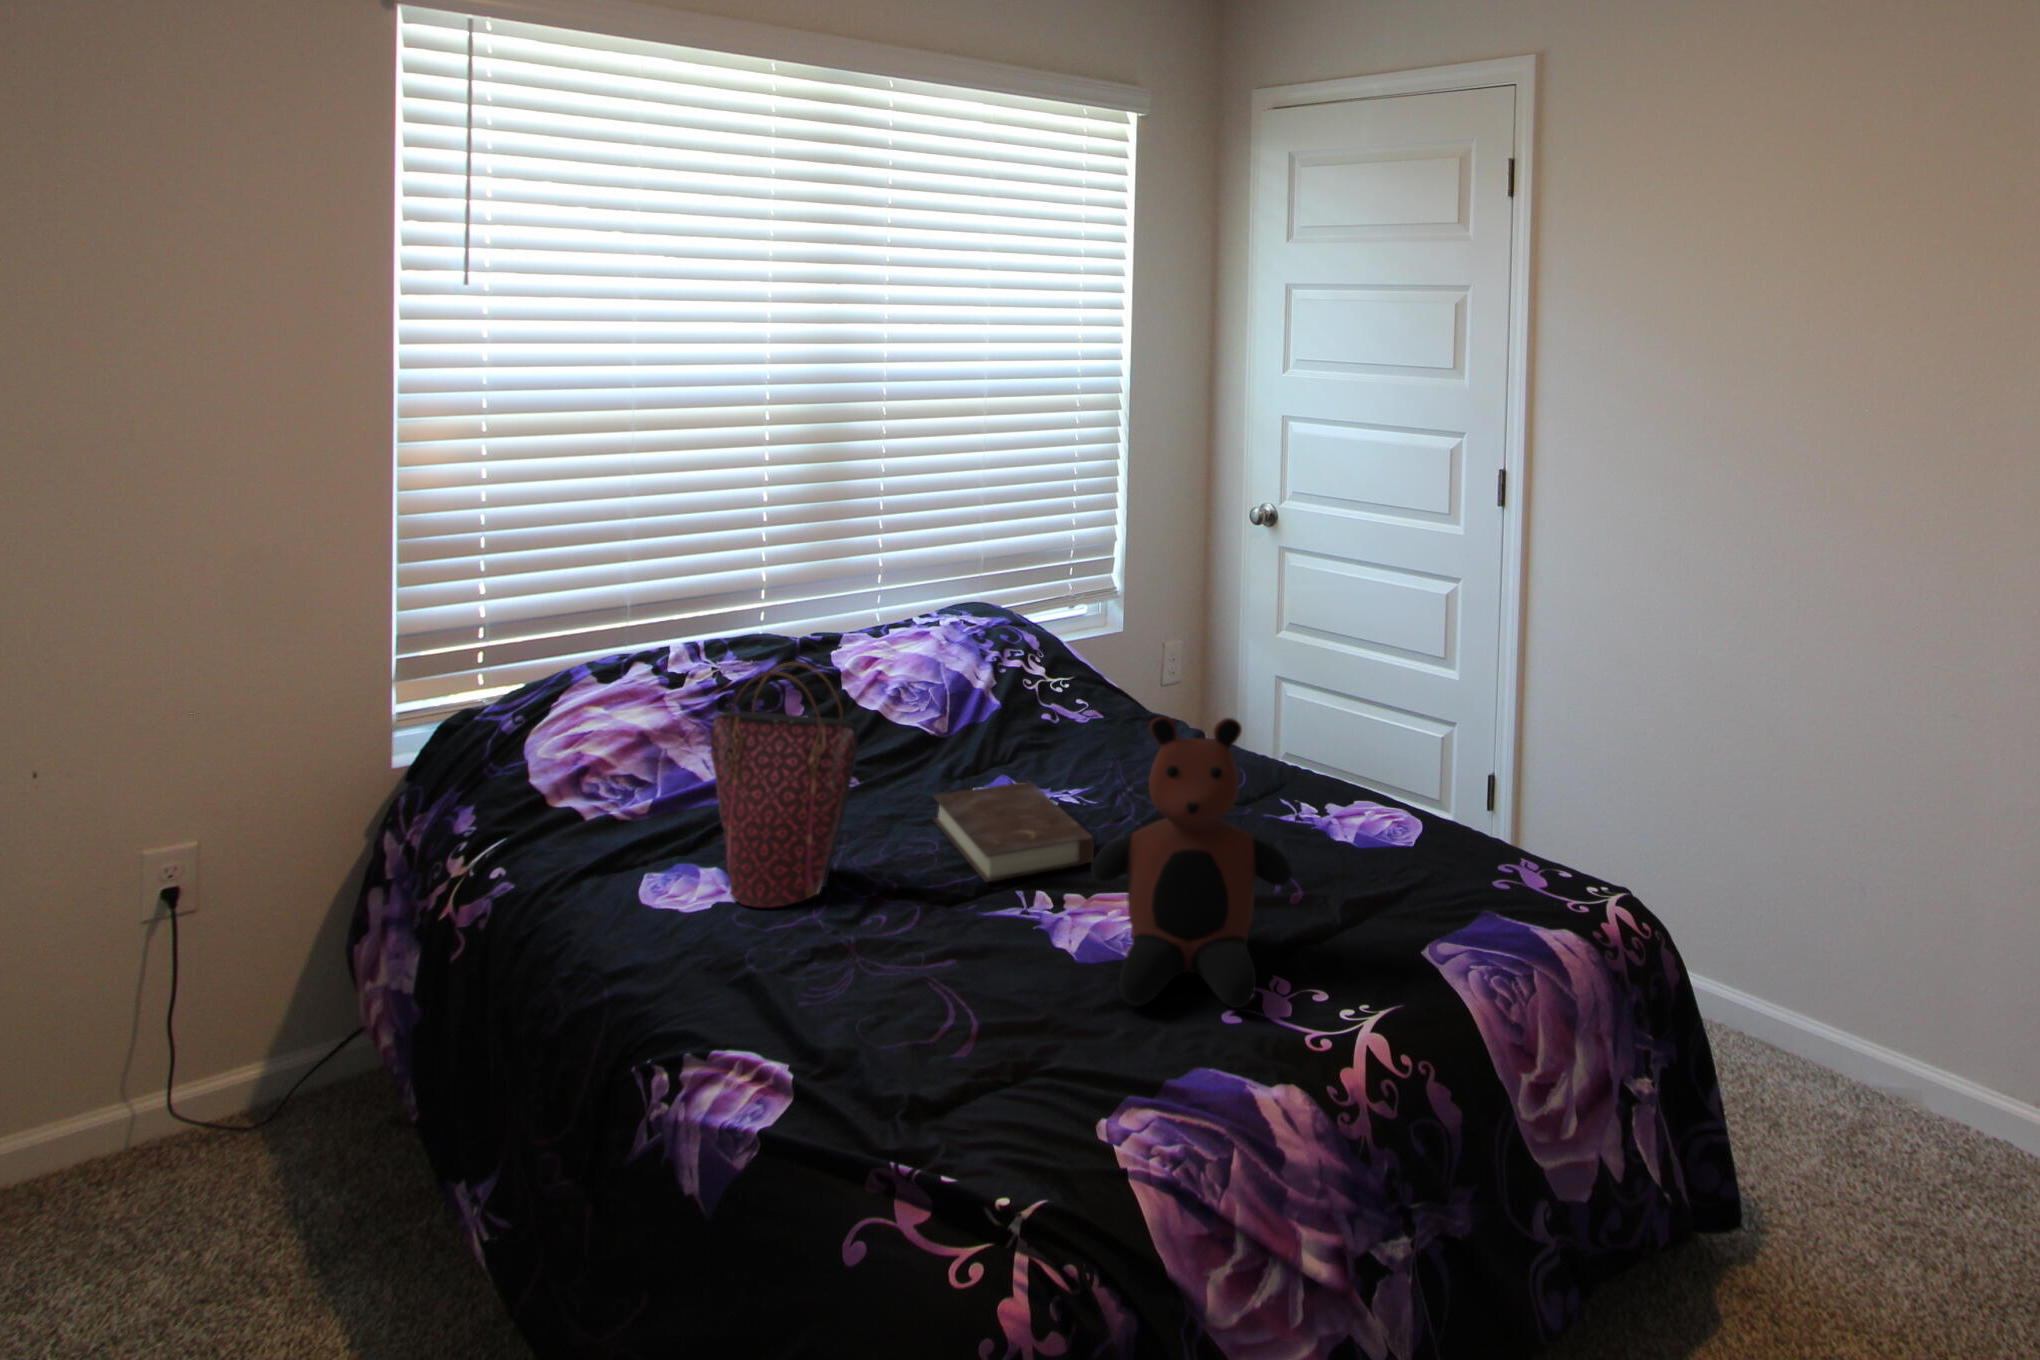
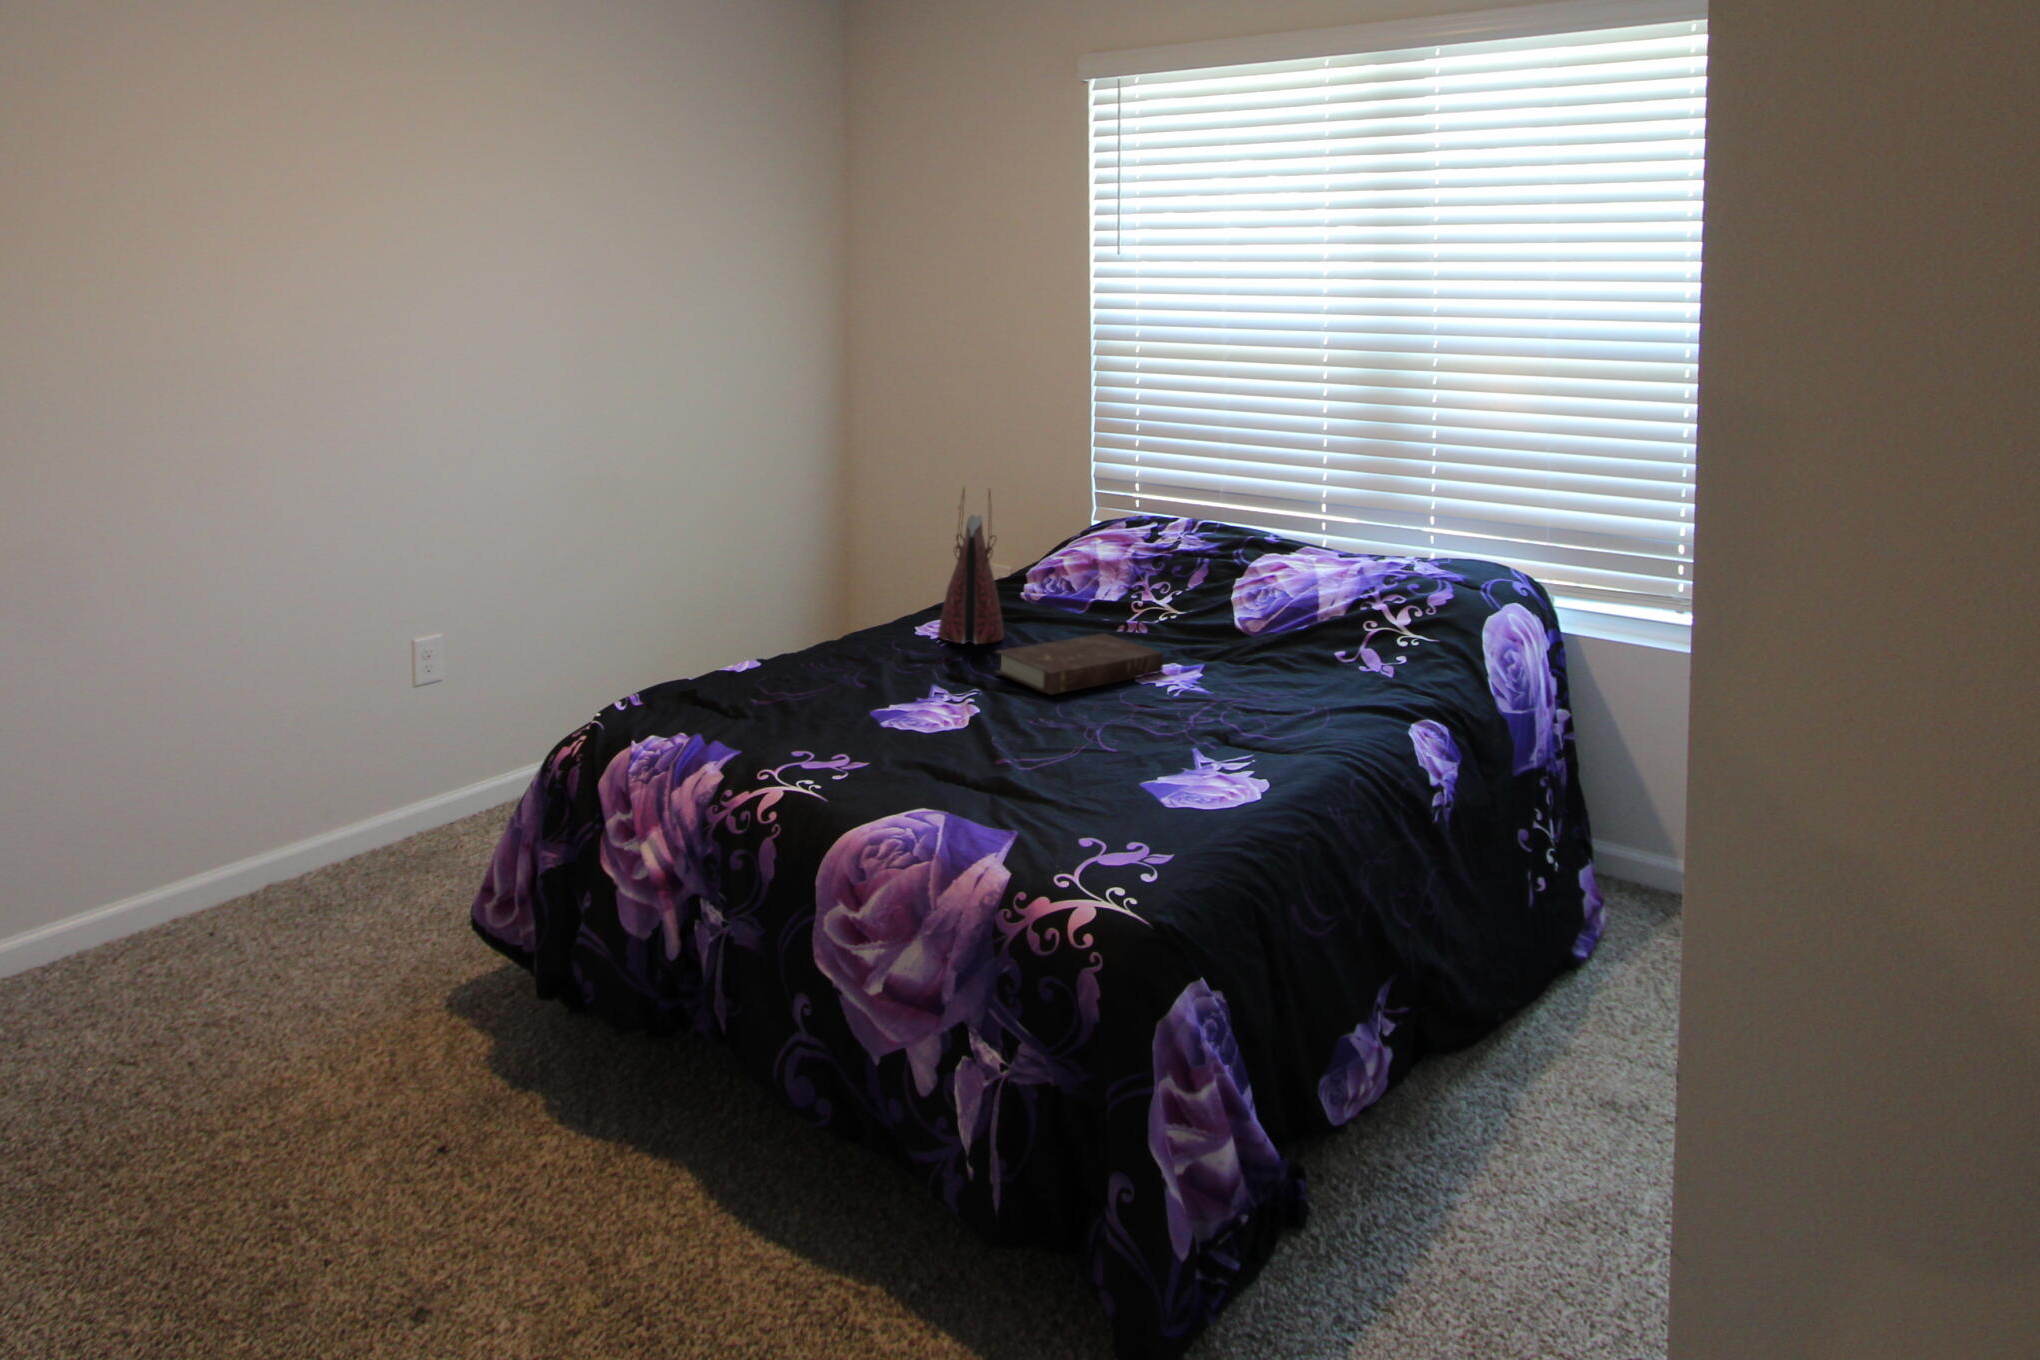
teddy bear: present [1091,716,1292,1008] -> none [809,531,940,746]

